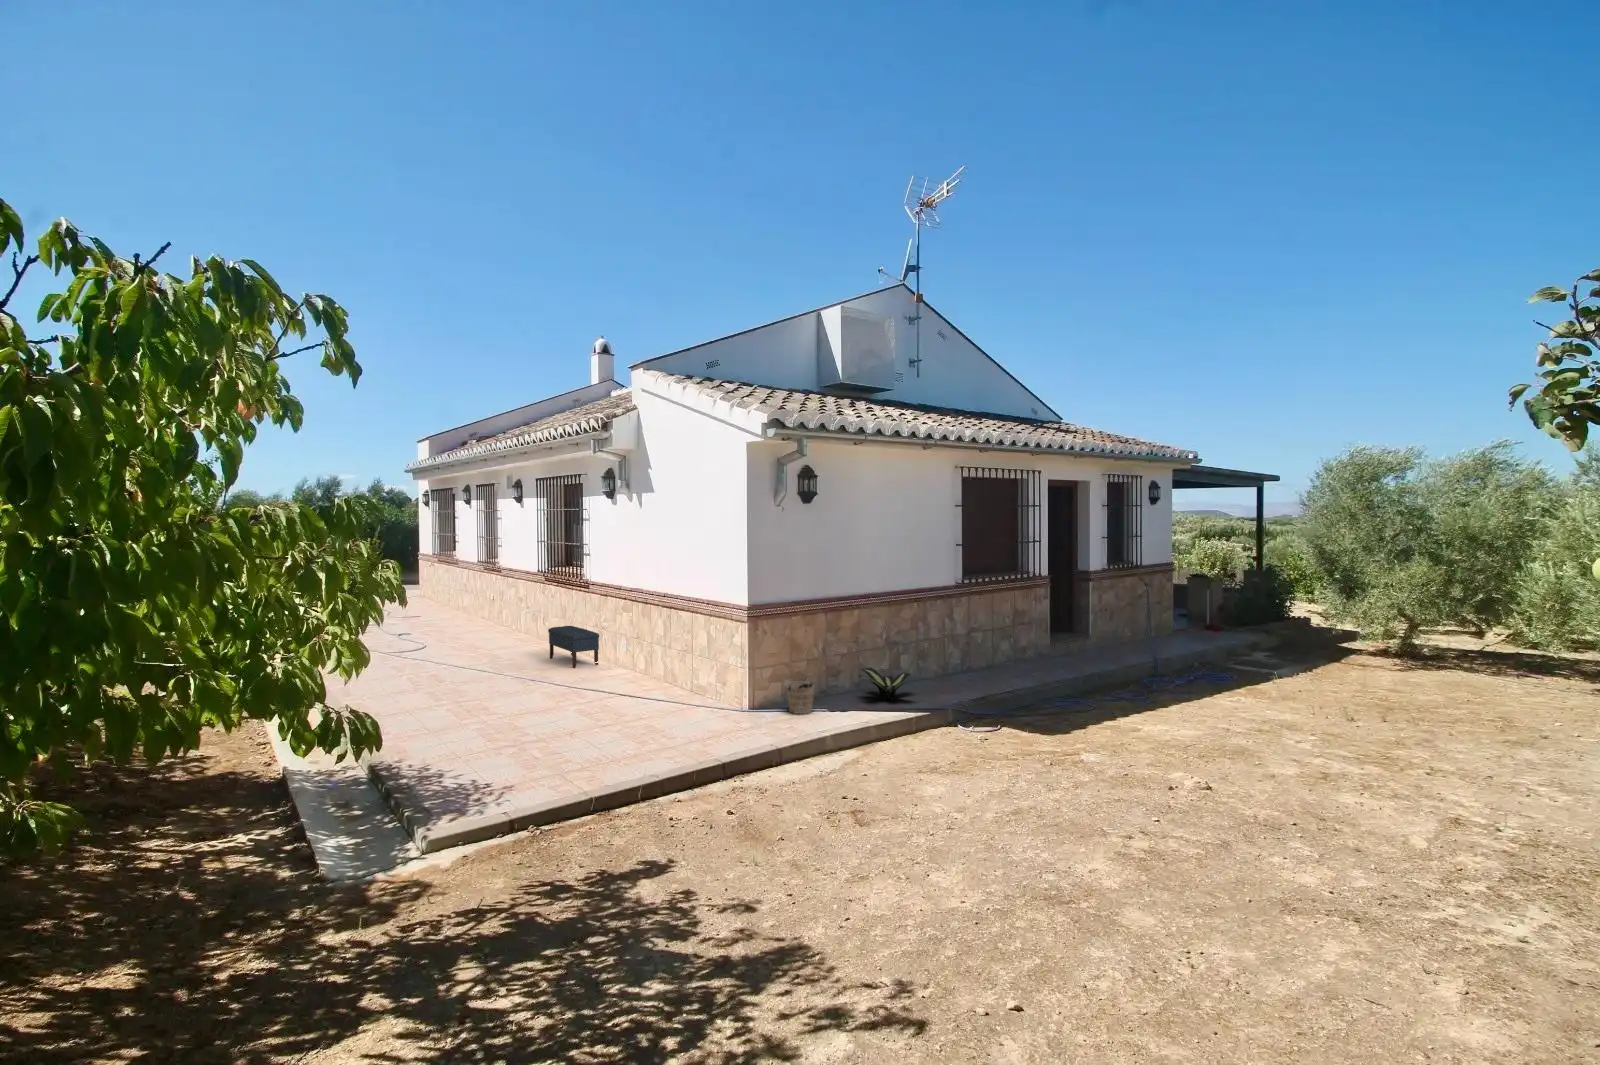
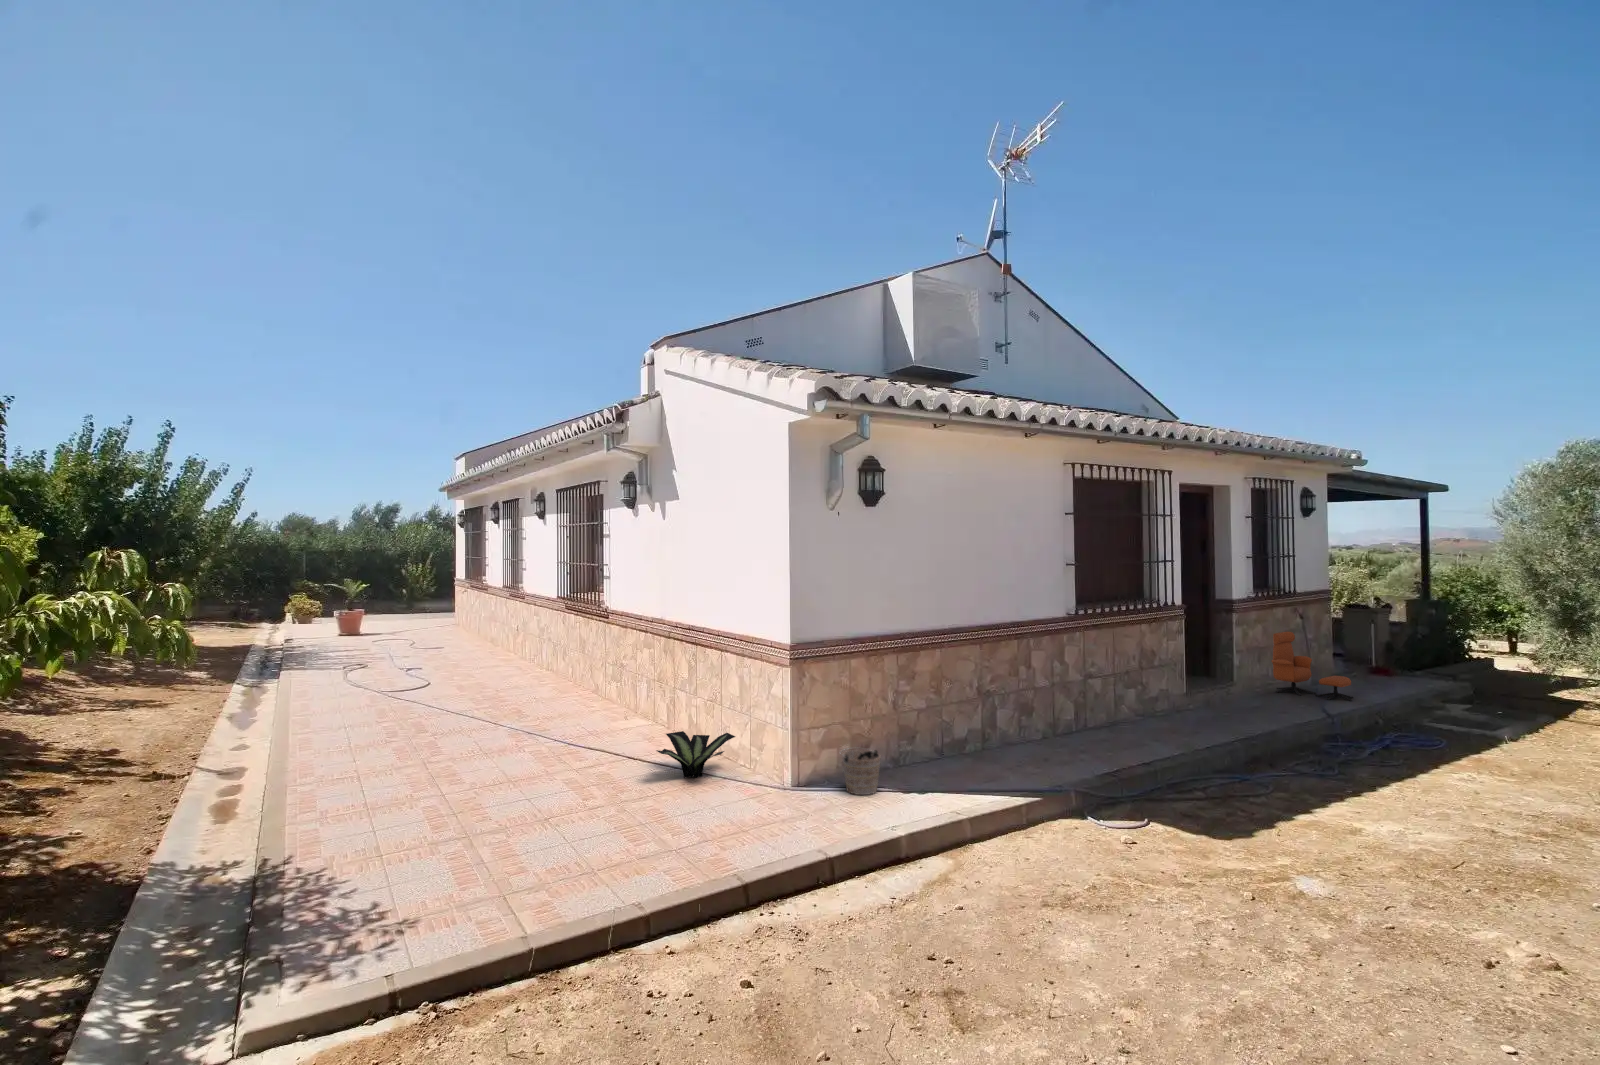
lounge chair: none [1117,596,1175,648] -> present [1271,632,1353,701]
bench: present [548,626,599,668] -> none [560,662,617,715]
potted plant: present [859,668,911,700] -> present [656,731,735,778]

